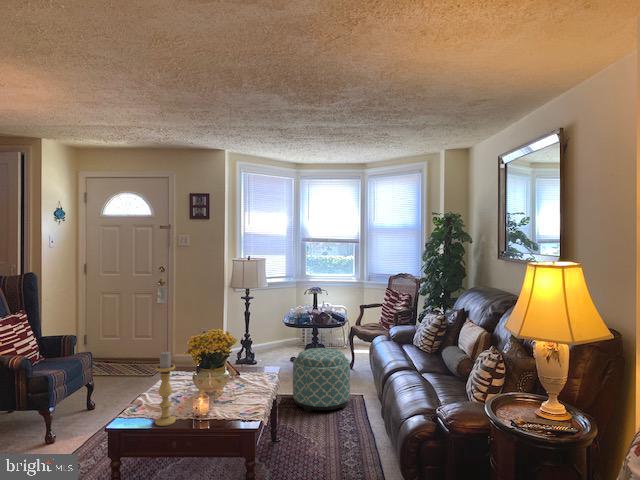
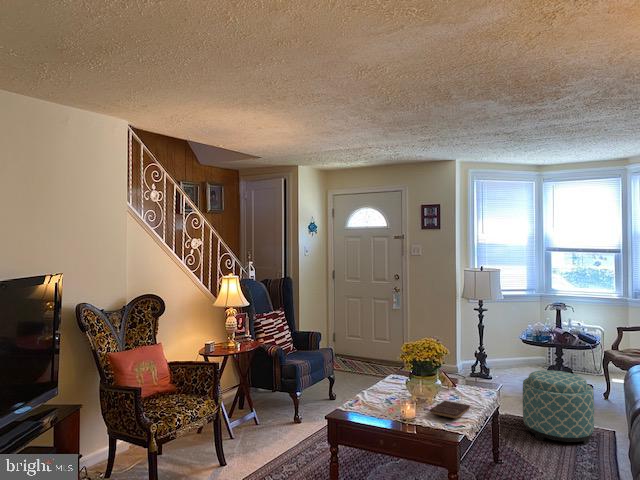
candle holder: present [155,351,175,426] -> none [368,354,385,422]
book: none [222,390,260,407] -> present [430,401,470,419]

